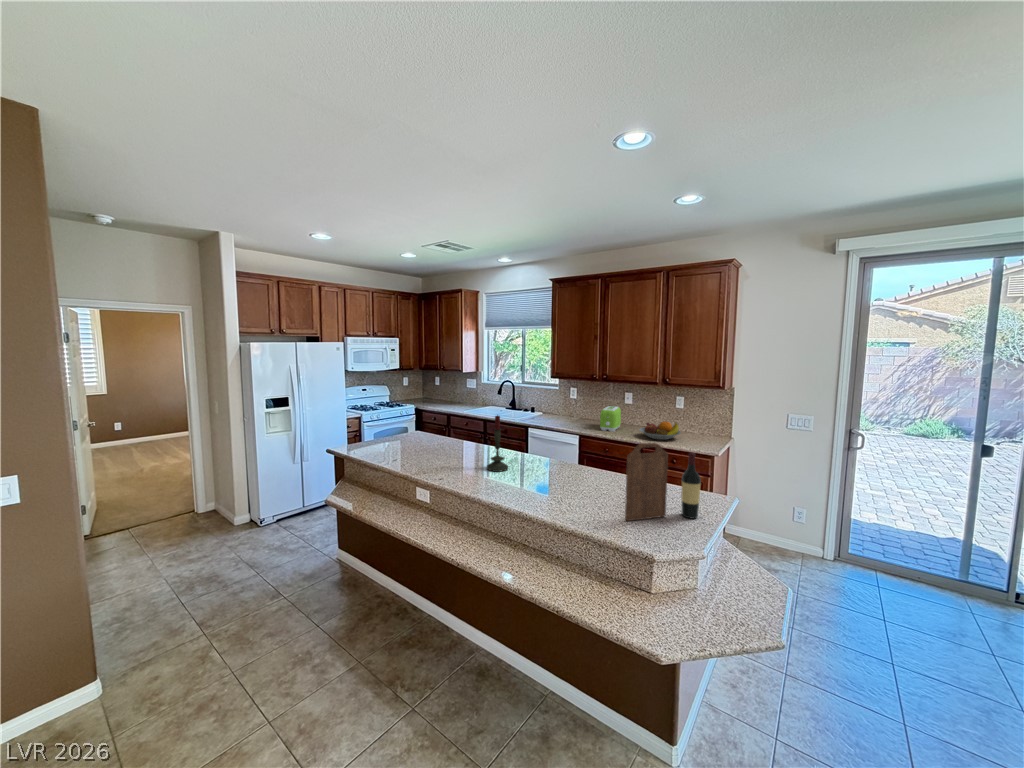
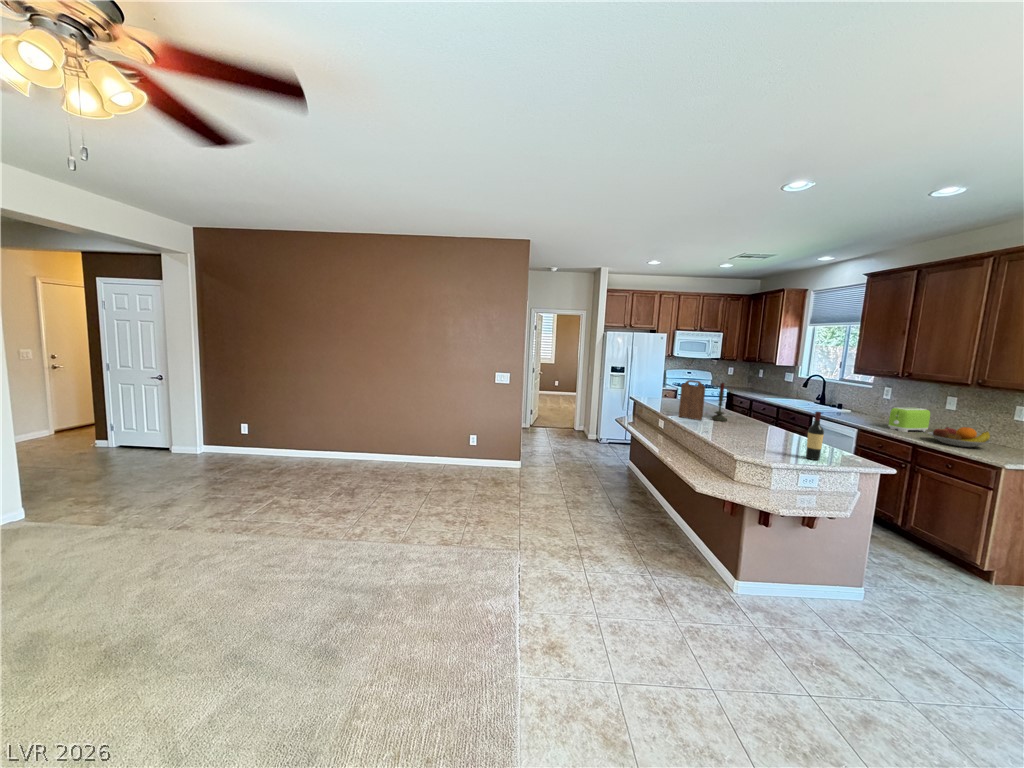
cutting board: present [625,443,668,521] -> present [679,380,705,420]

